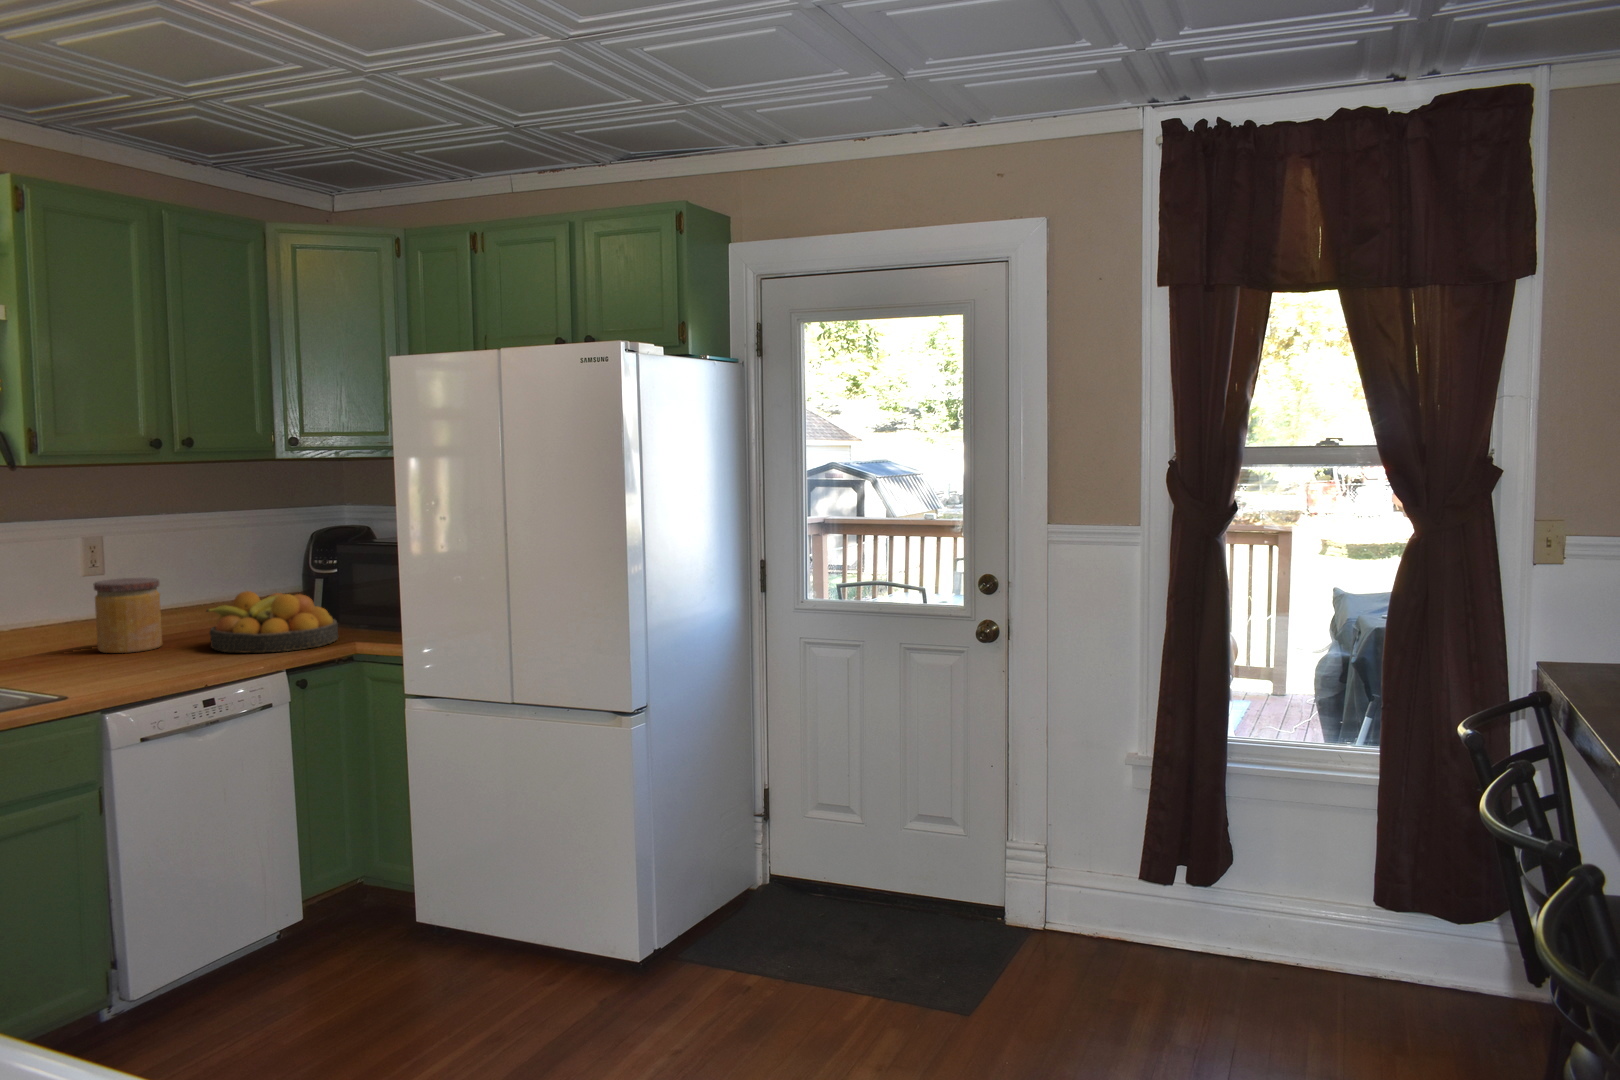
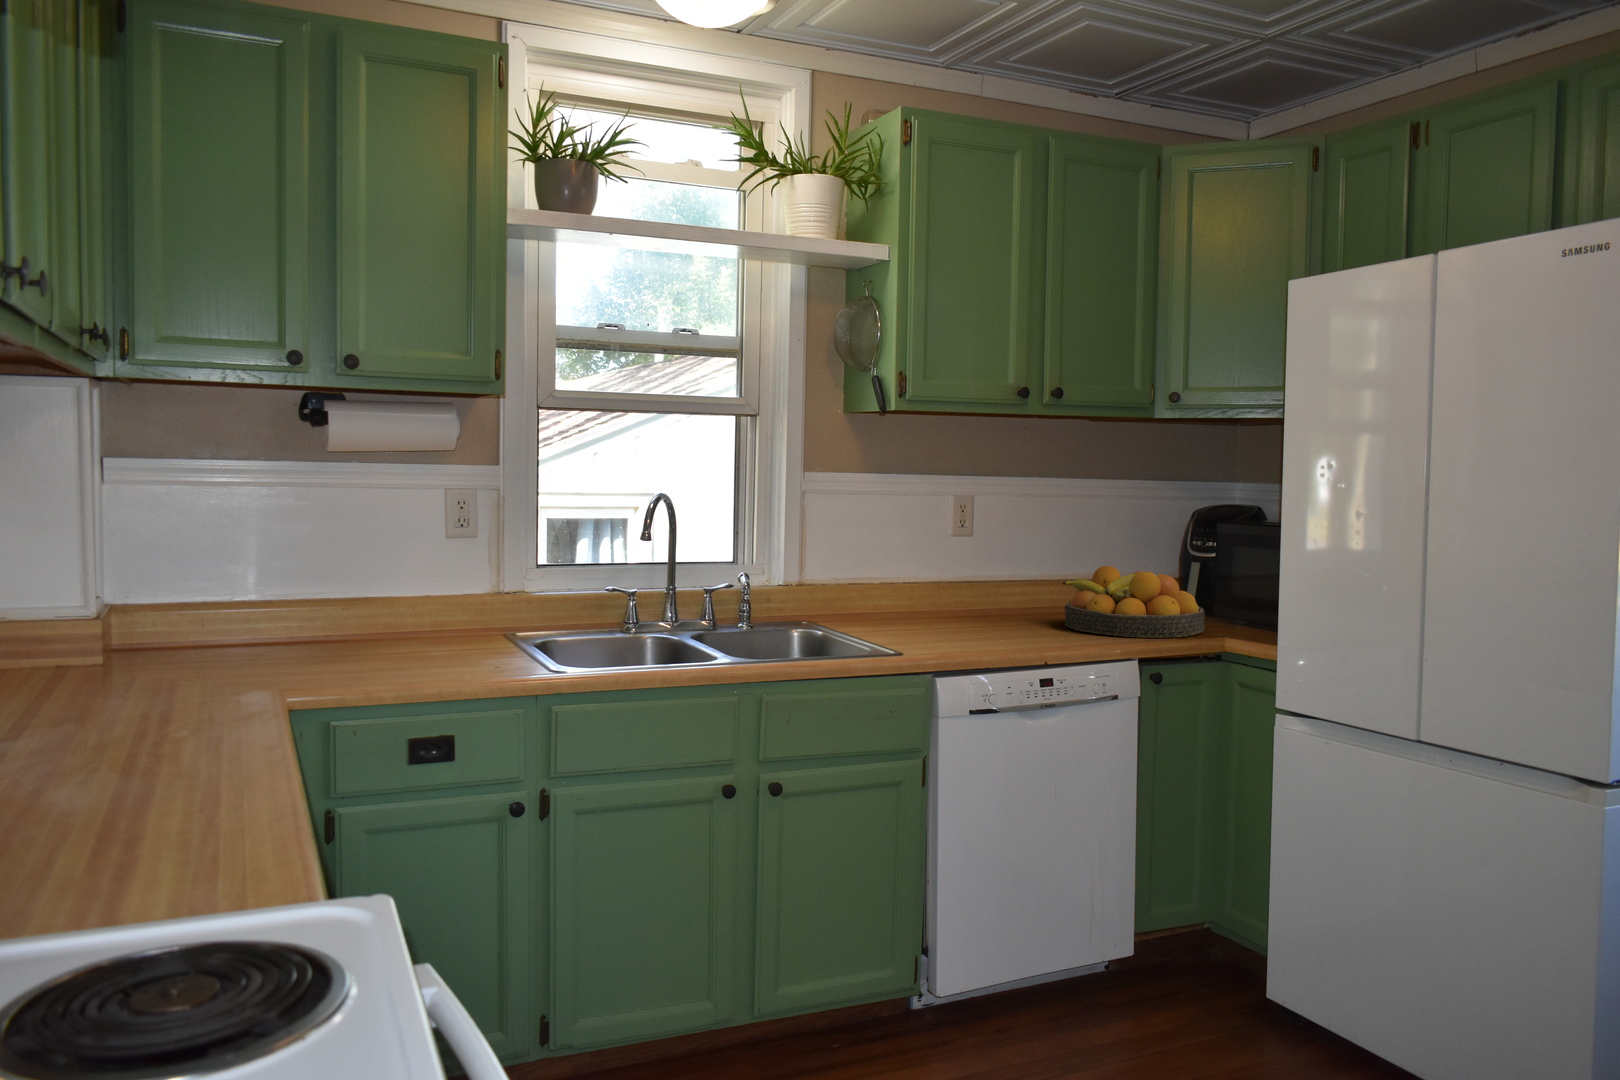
jar: present [93,578,162,653] -> none [961,542,1022,620]

